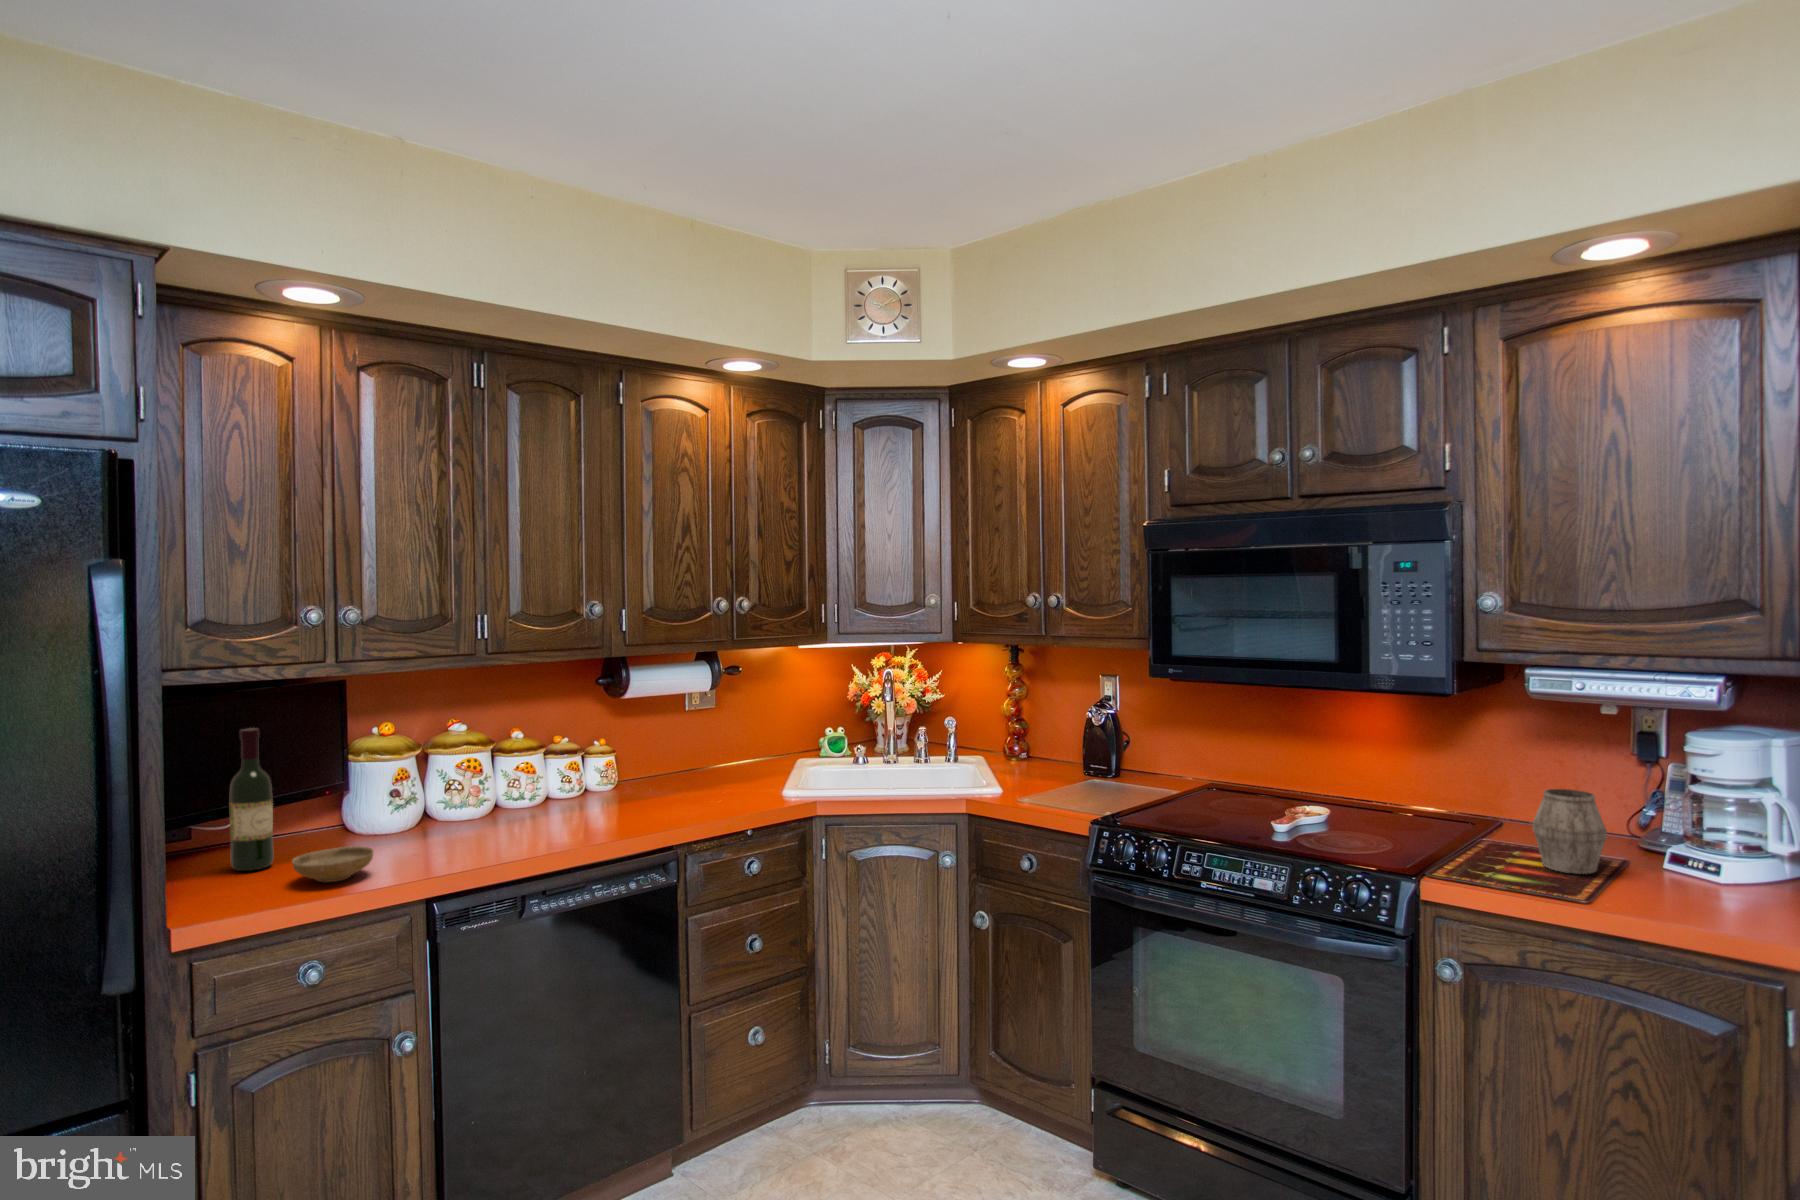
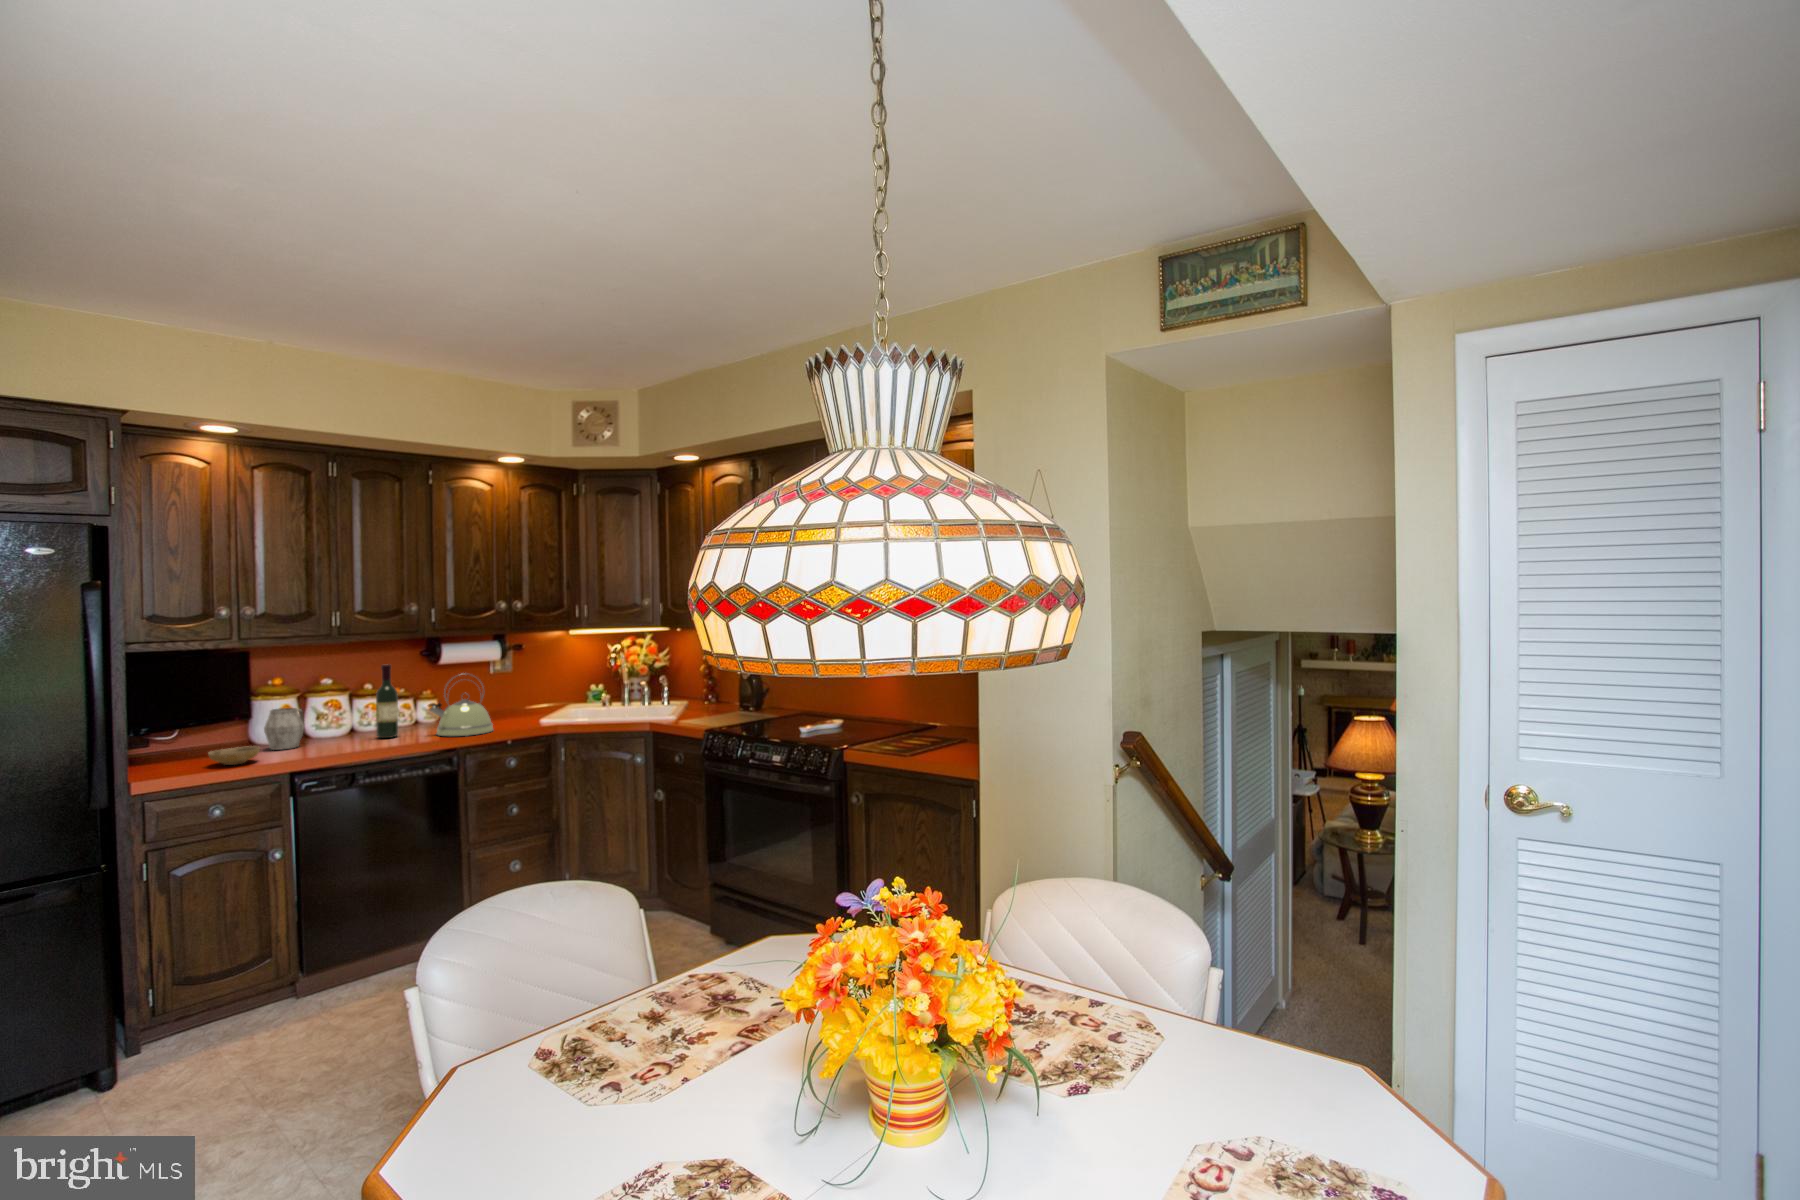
kettle: none [619,717,719,824] -> present [429,673,493,736]
wine bottle: present [229,728,274,871] -> present [376,665,398,738]
mug: present [1533,789,1607,874] -> present [264,708,304,750]

